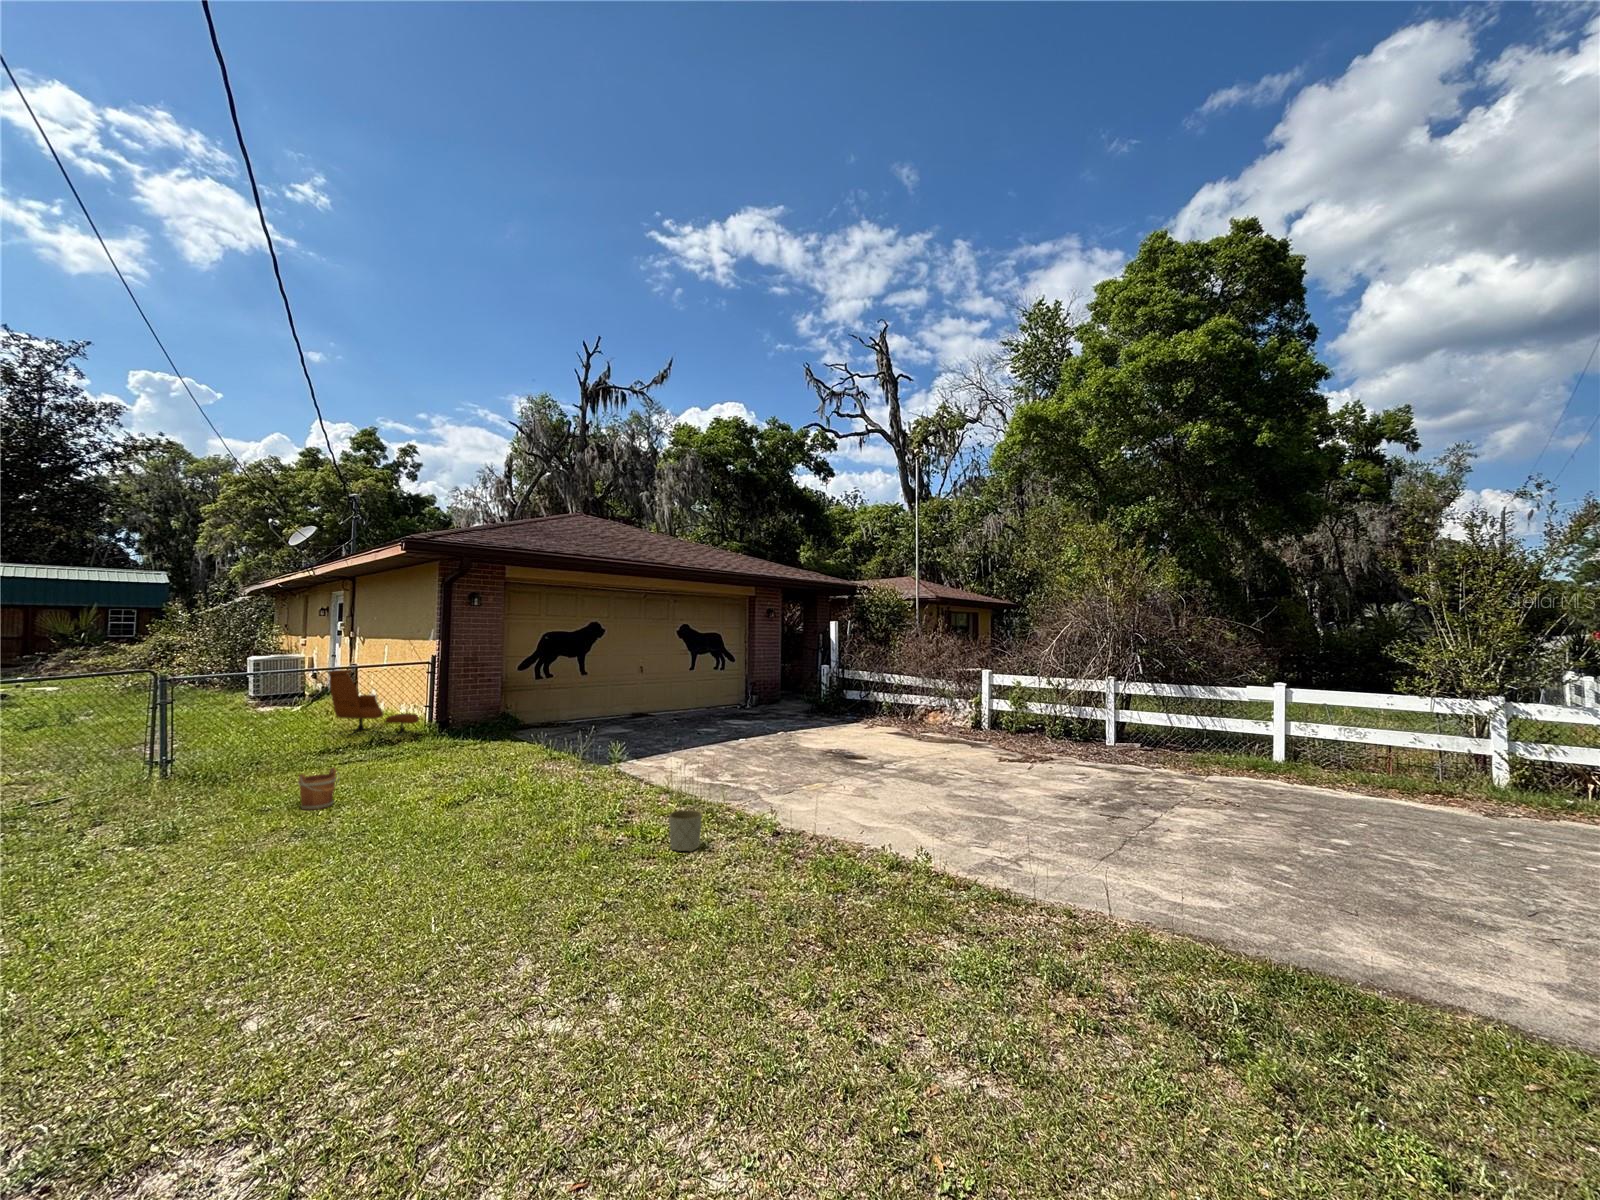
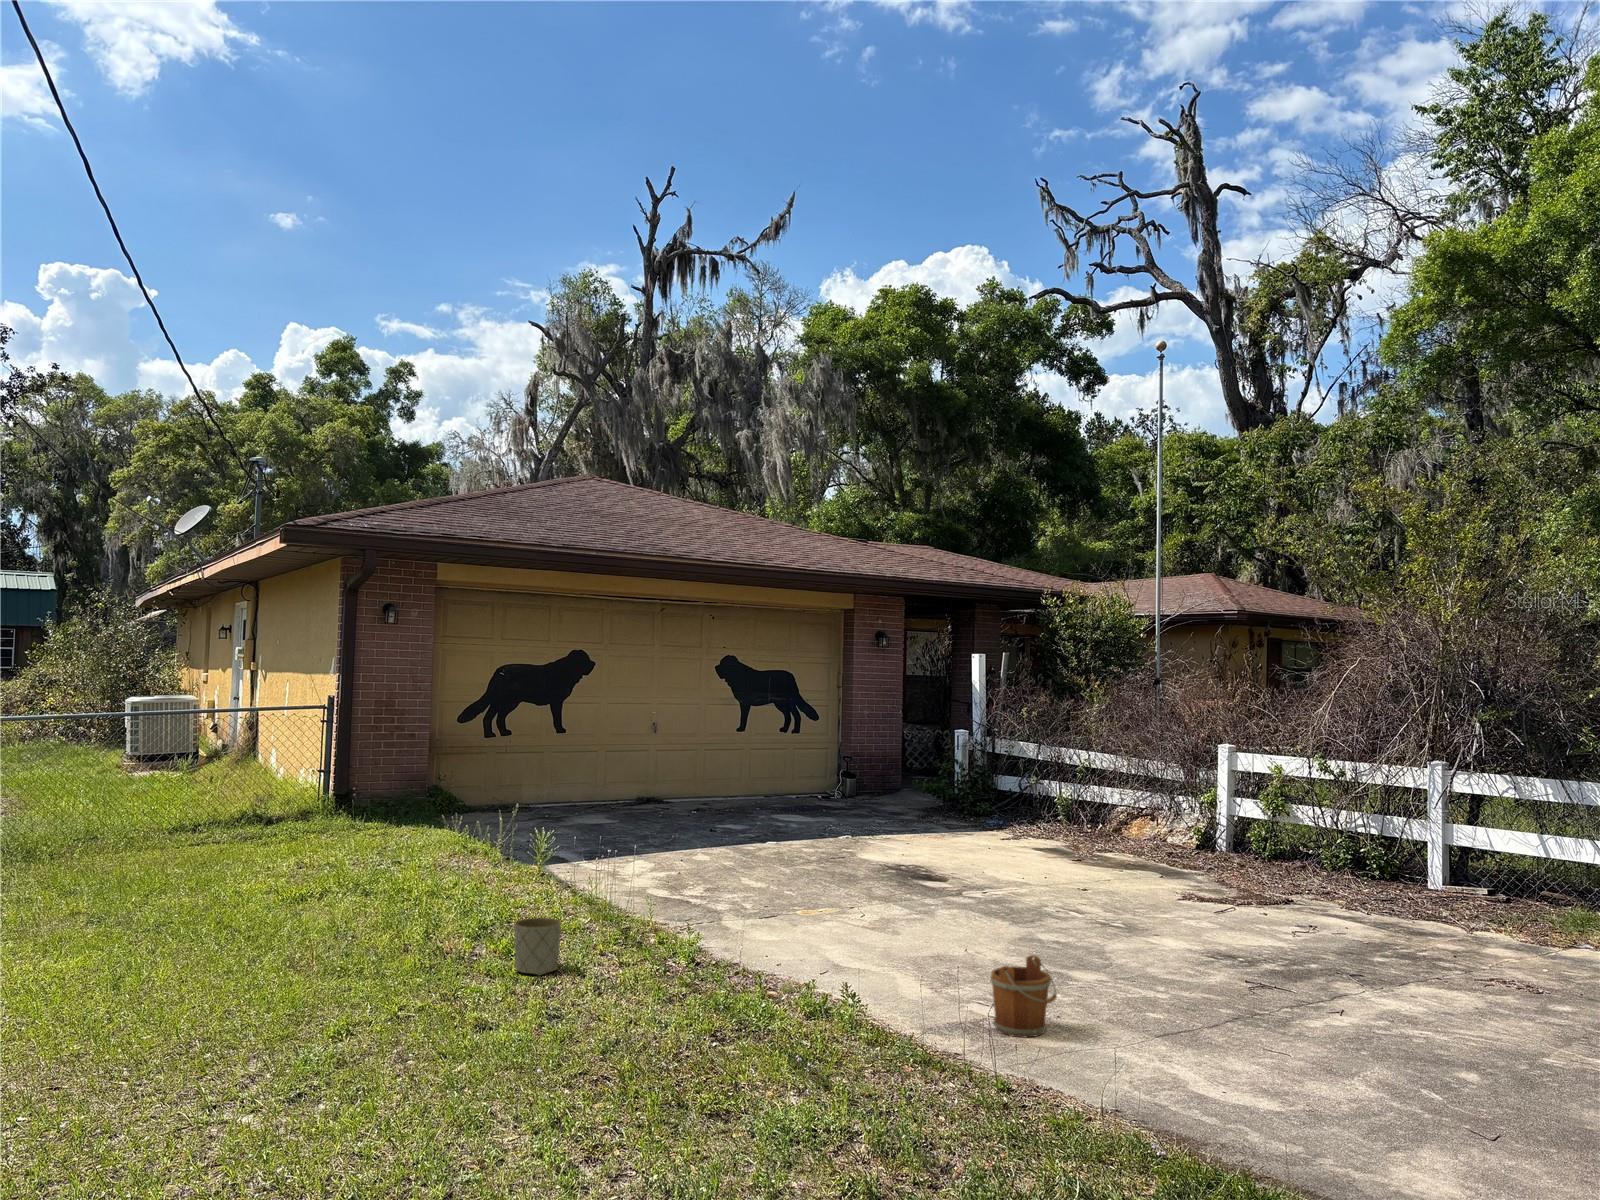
lounge chair: present [328,667,419,737] -> none [196,707,314,814]
bucket: present [298,768,337,810] -> present [990,955,1057,1037]

